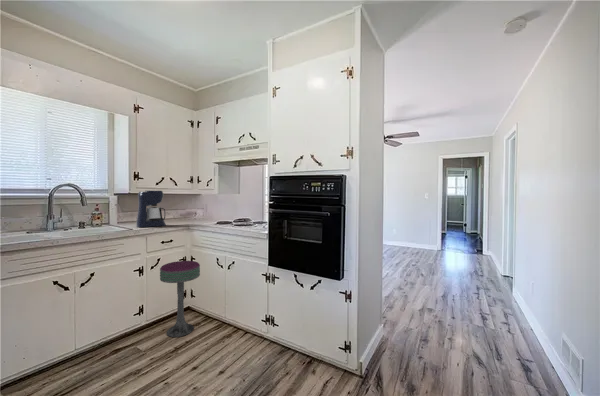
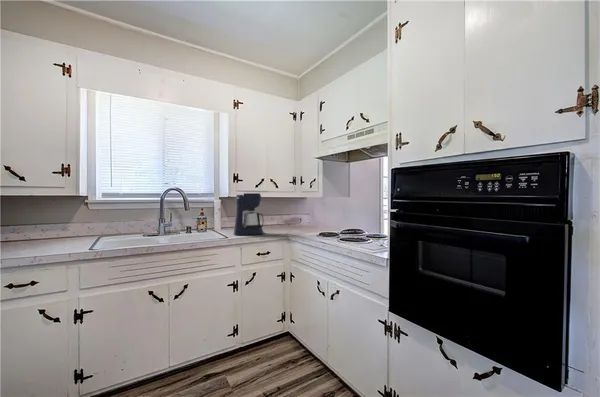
bar stool: present [160,261,200,337] -> none [252,279,297,377]

